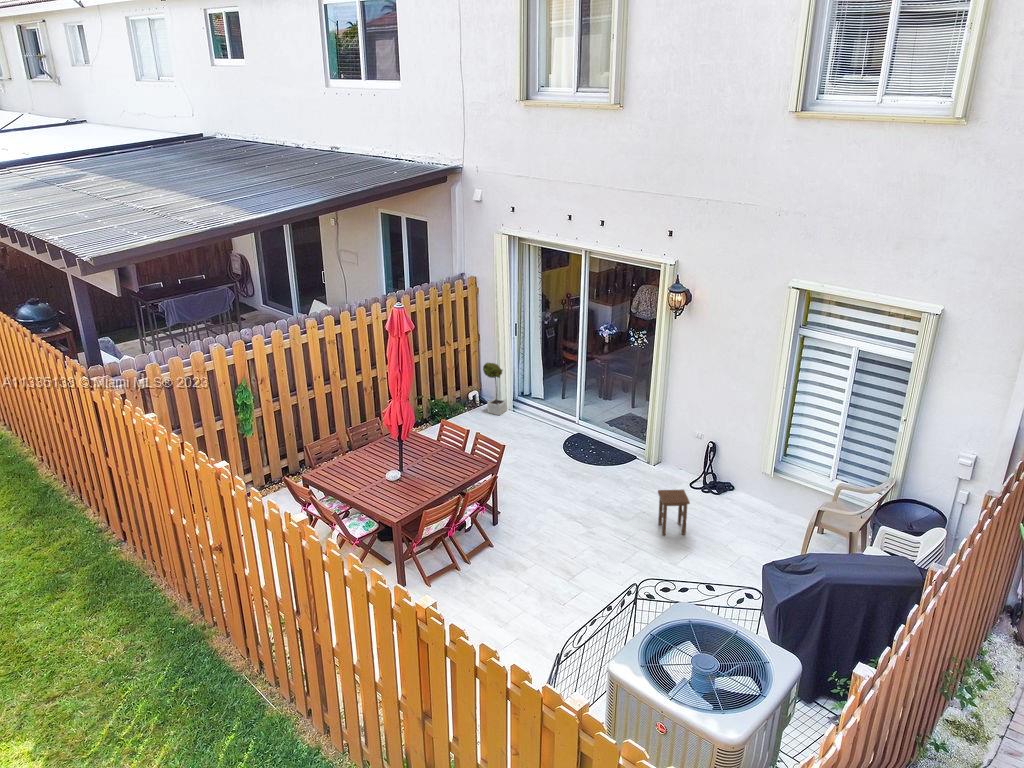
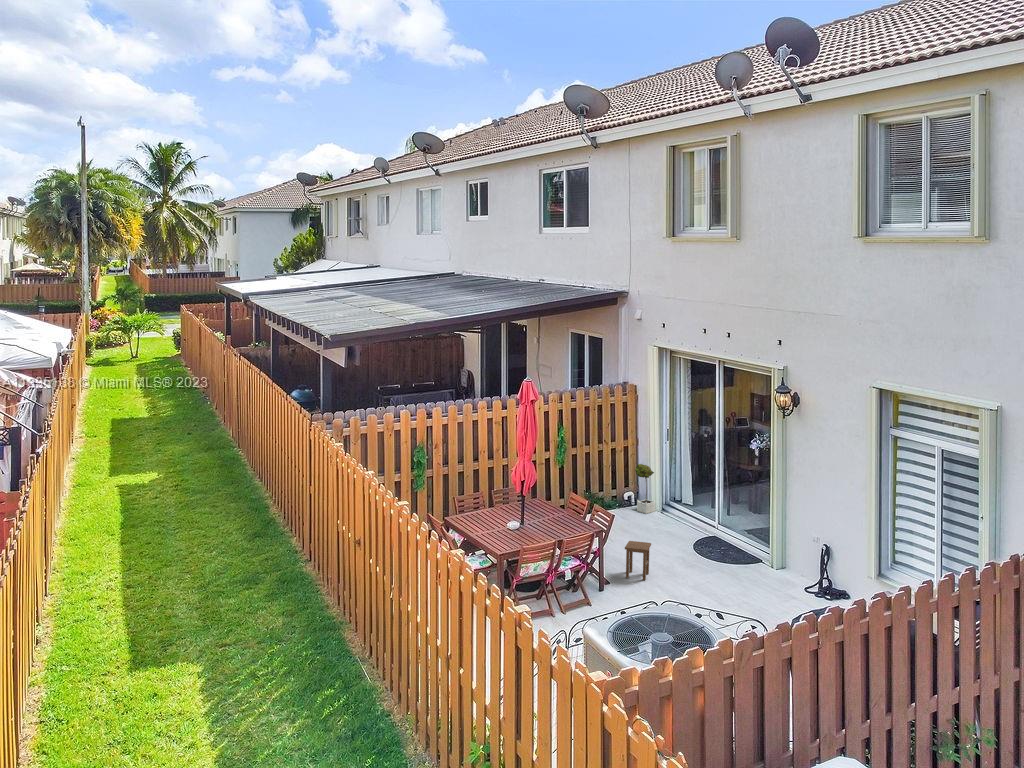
stool: present [658,489,690,535] -> present [625,541,651,580]

